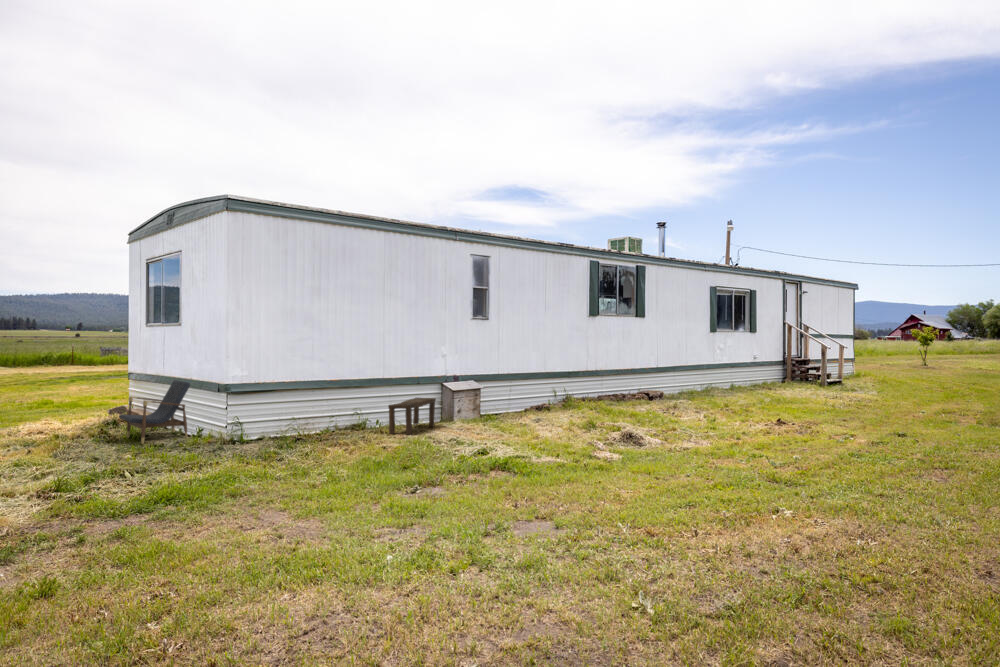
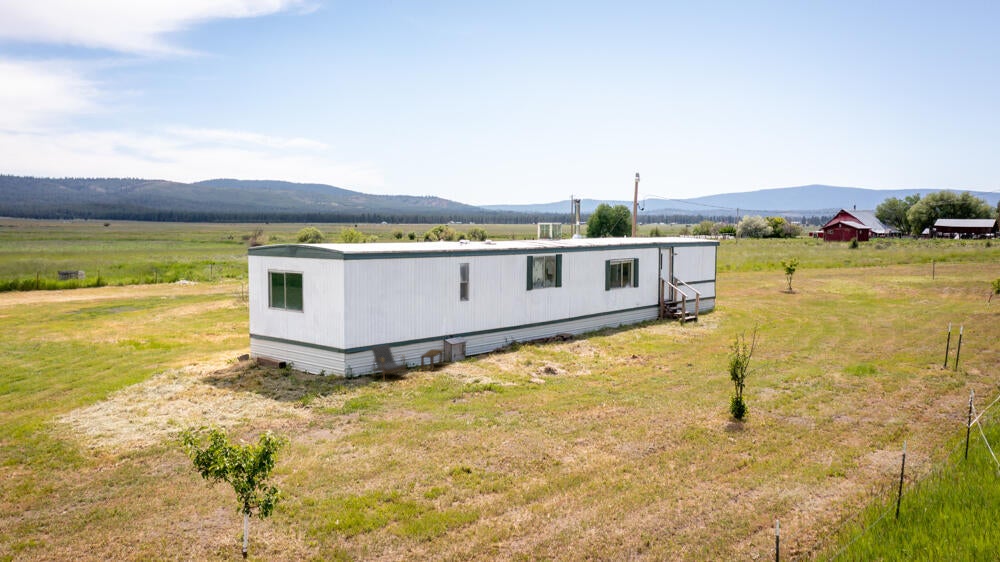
lounge chair: present [119,380,190,444] -> present [372,345,406,375]

